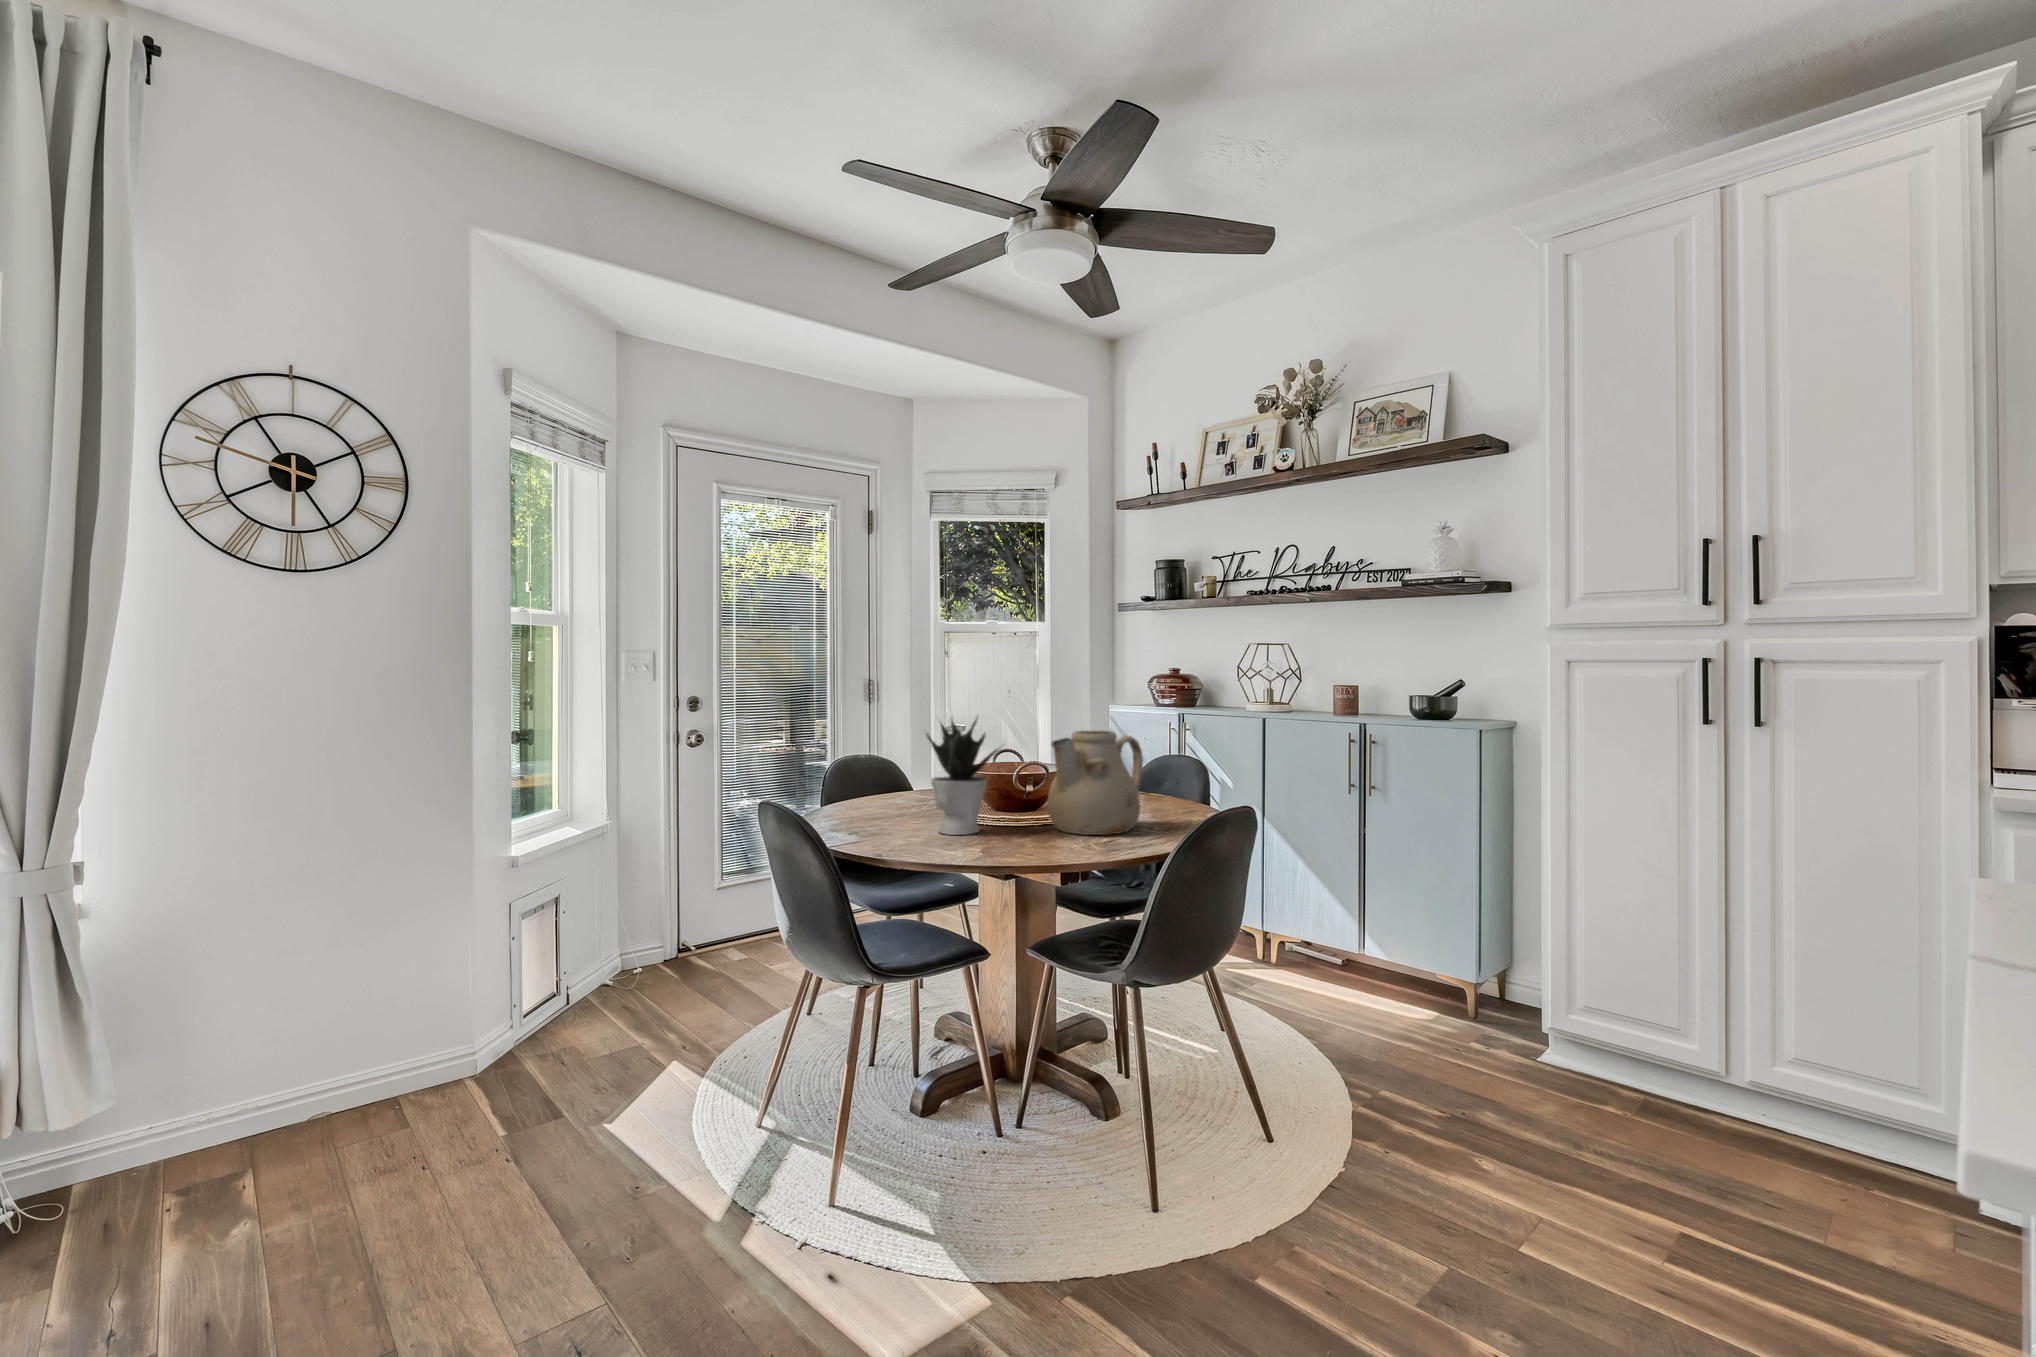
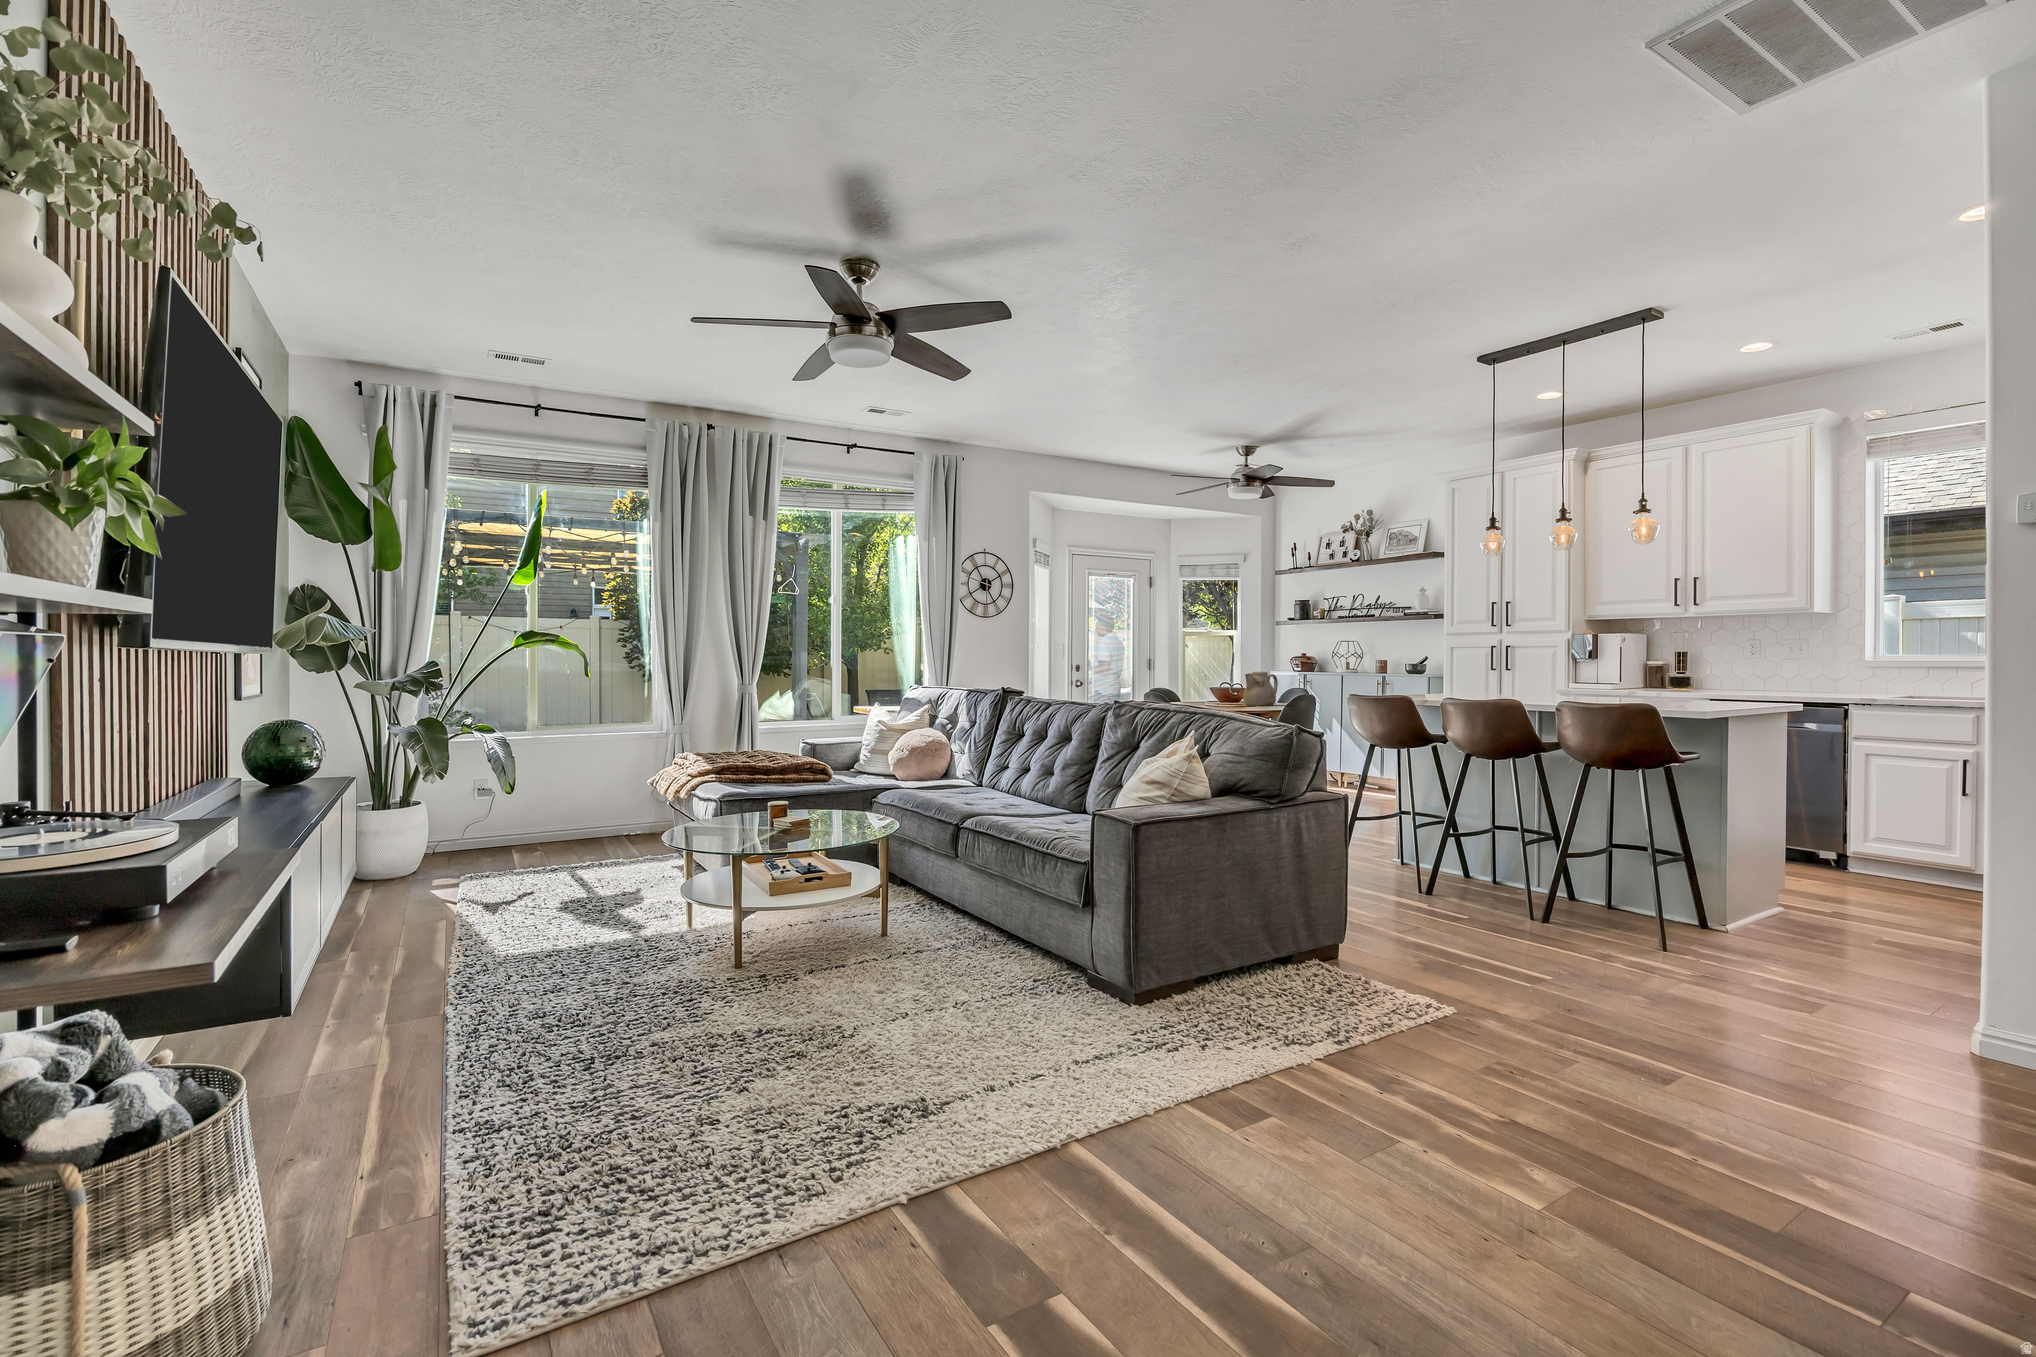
potted plant: present [927,718,999,835] -> none [1201,665,1228,705]

